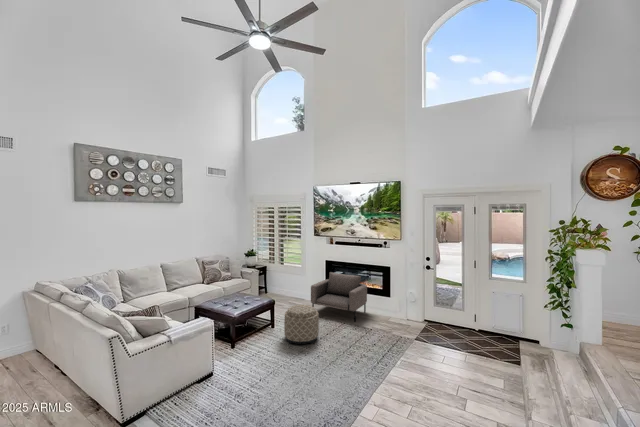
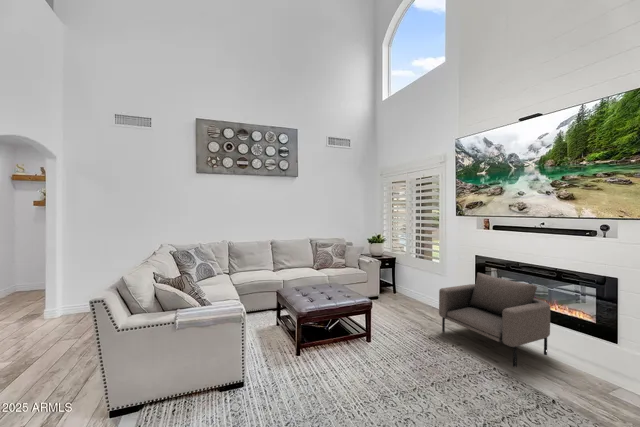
ottoman: present [284,305,319,344] -> none [369,313,426,384]

